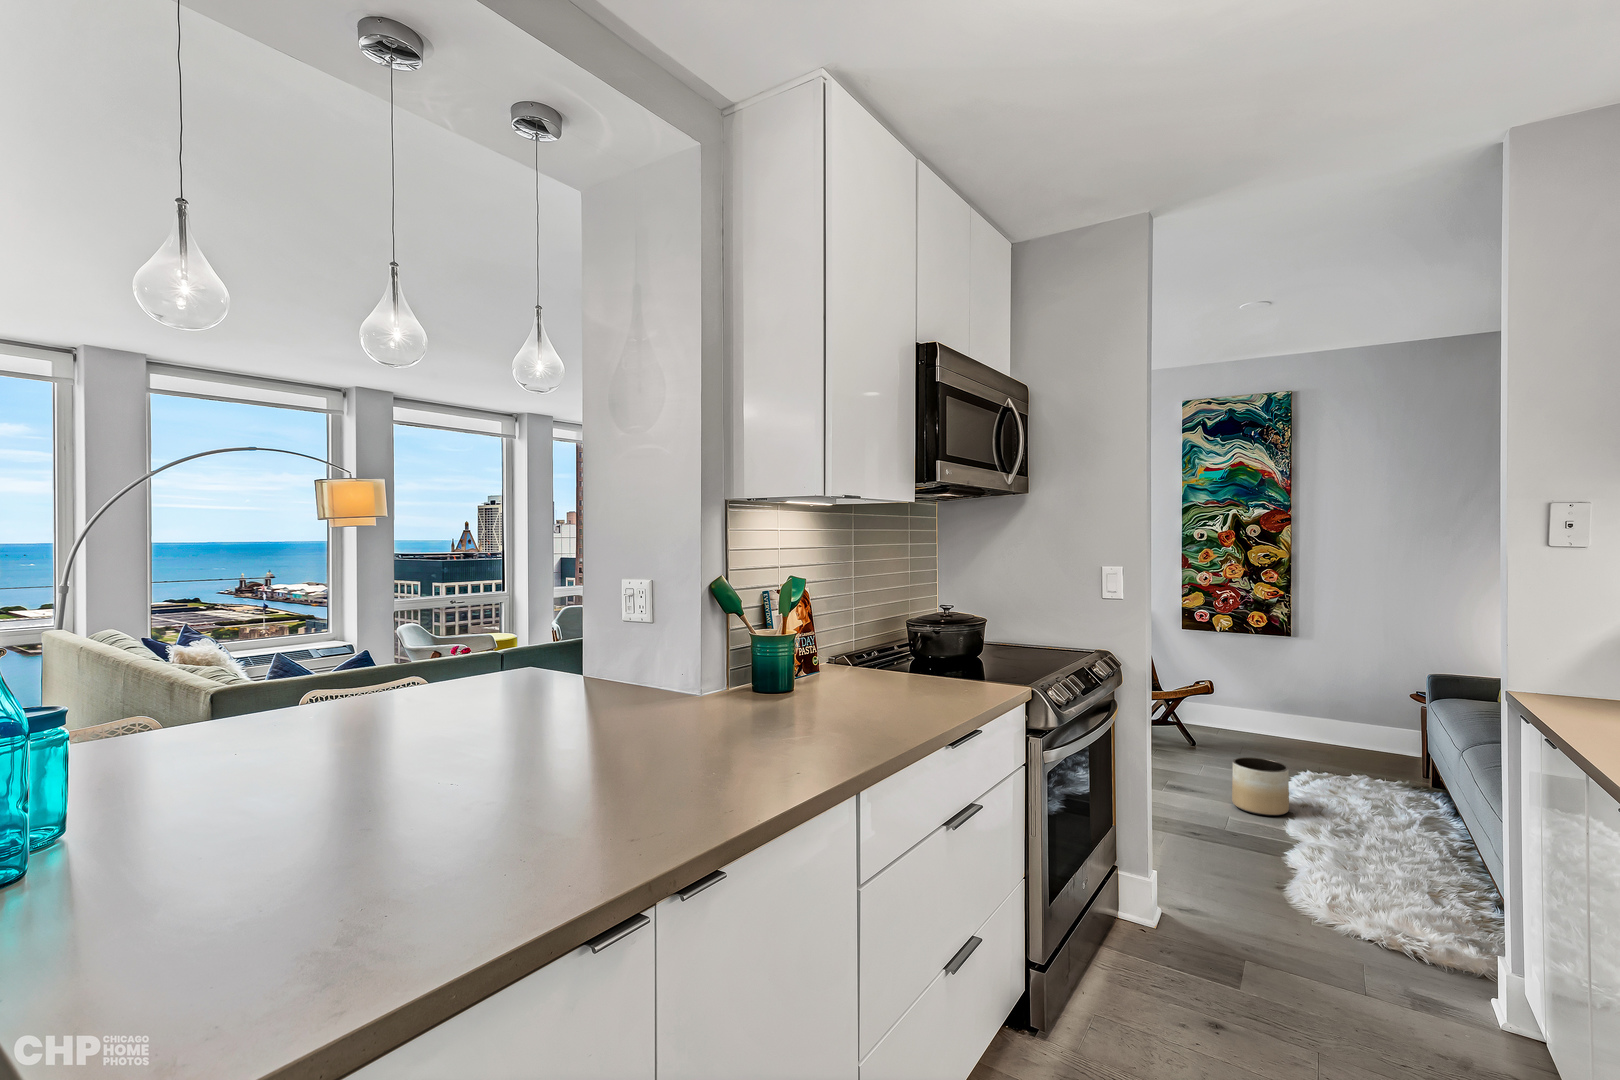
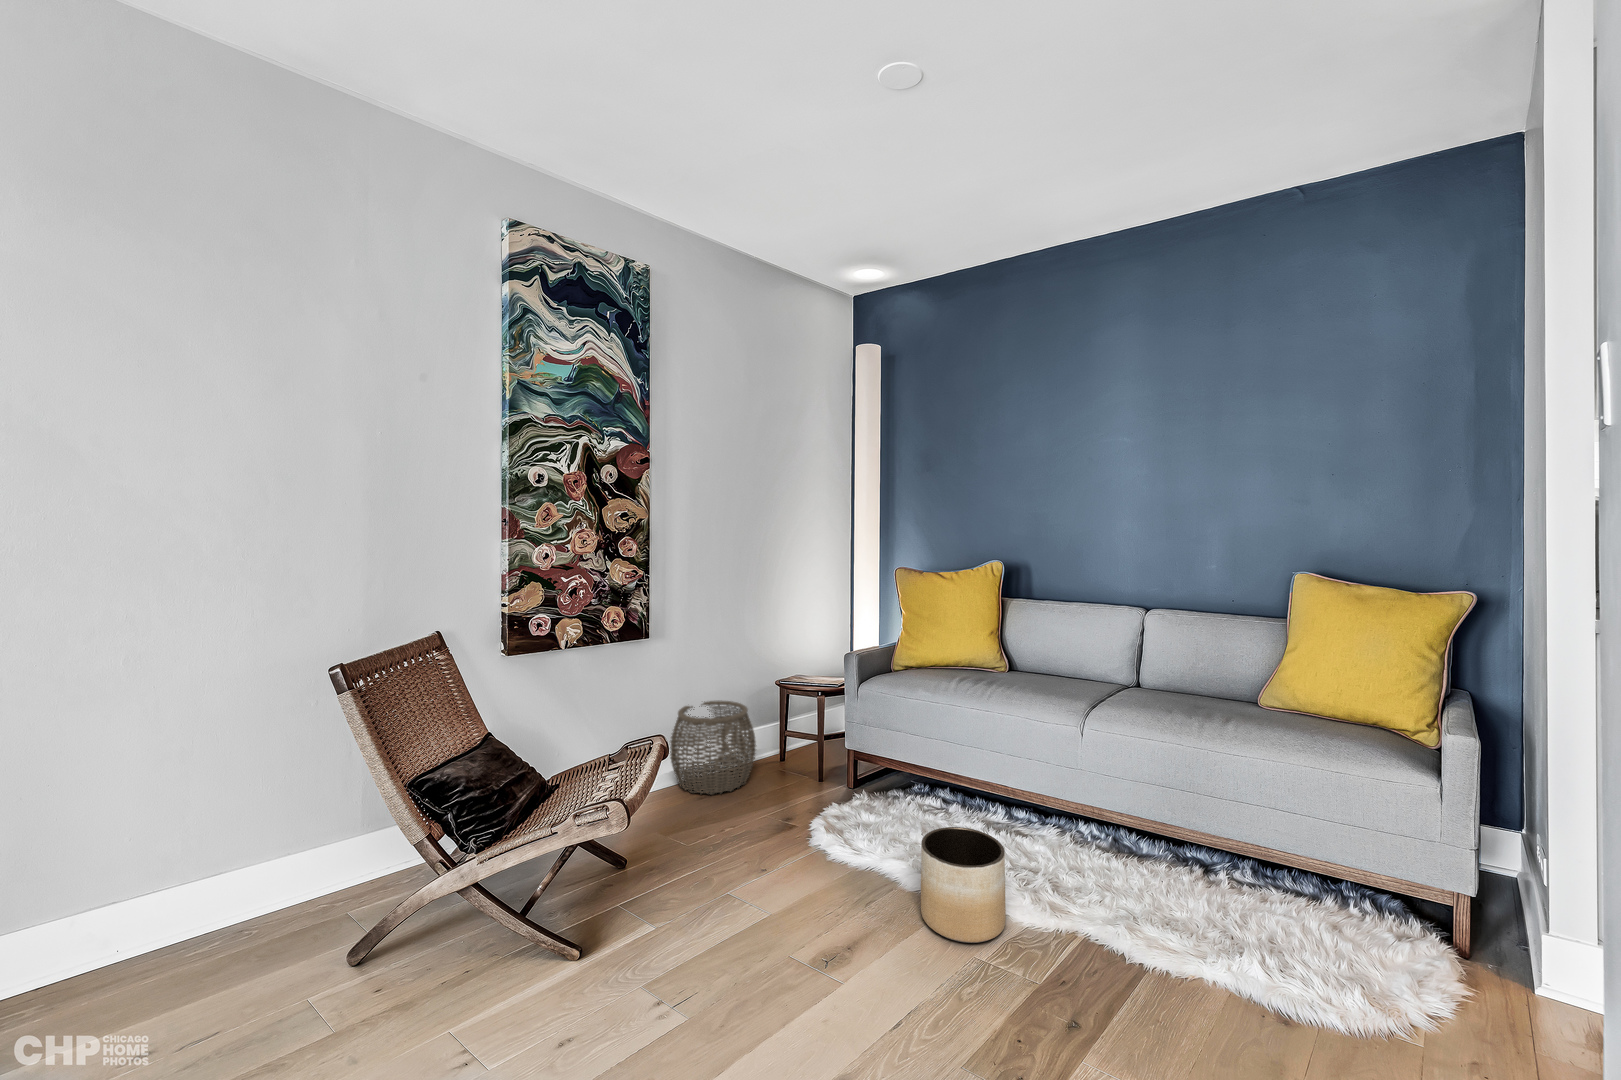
woven basket: none [1289,693,1364,758] -> present [670,701,756,794]

